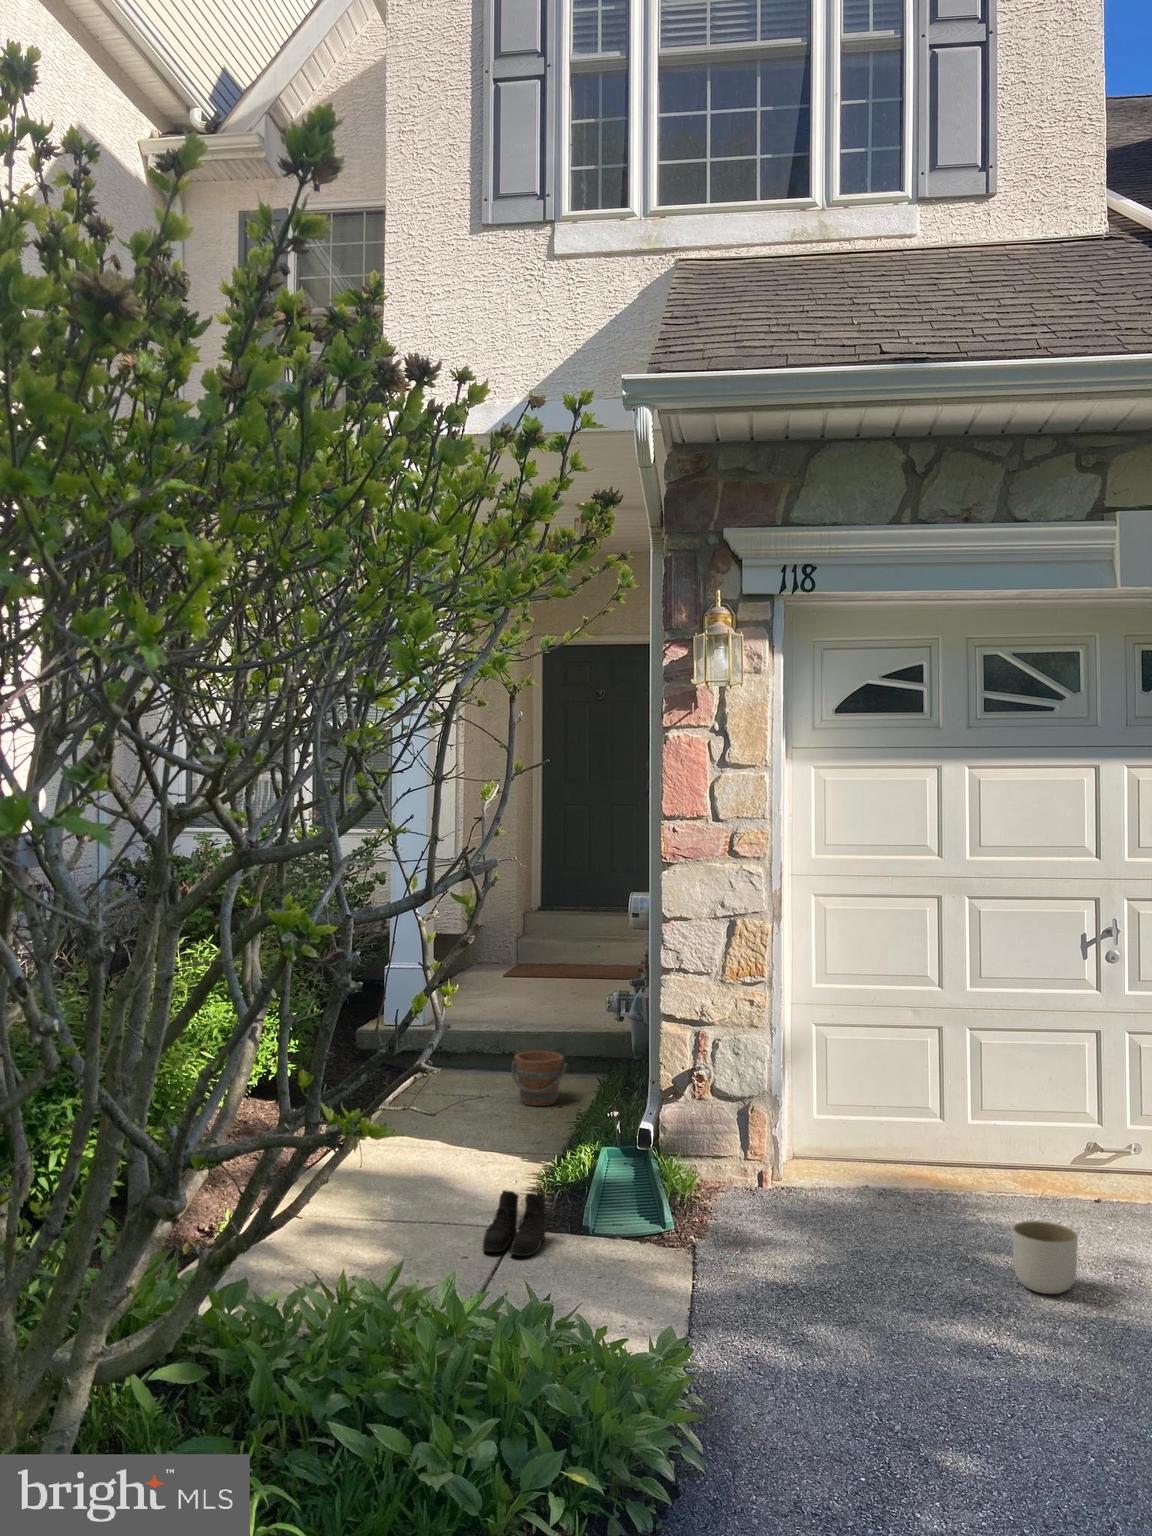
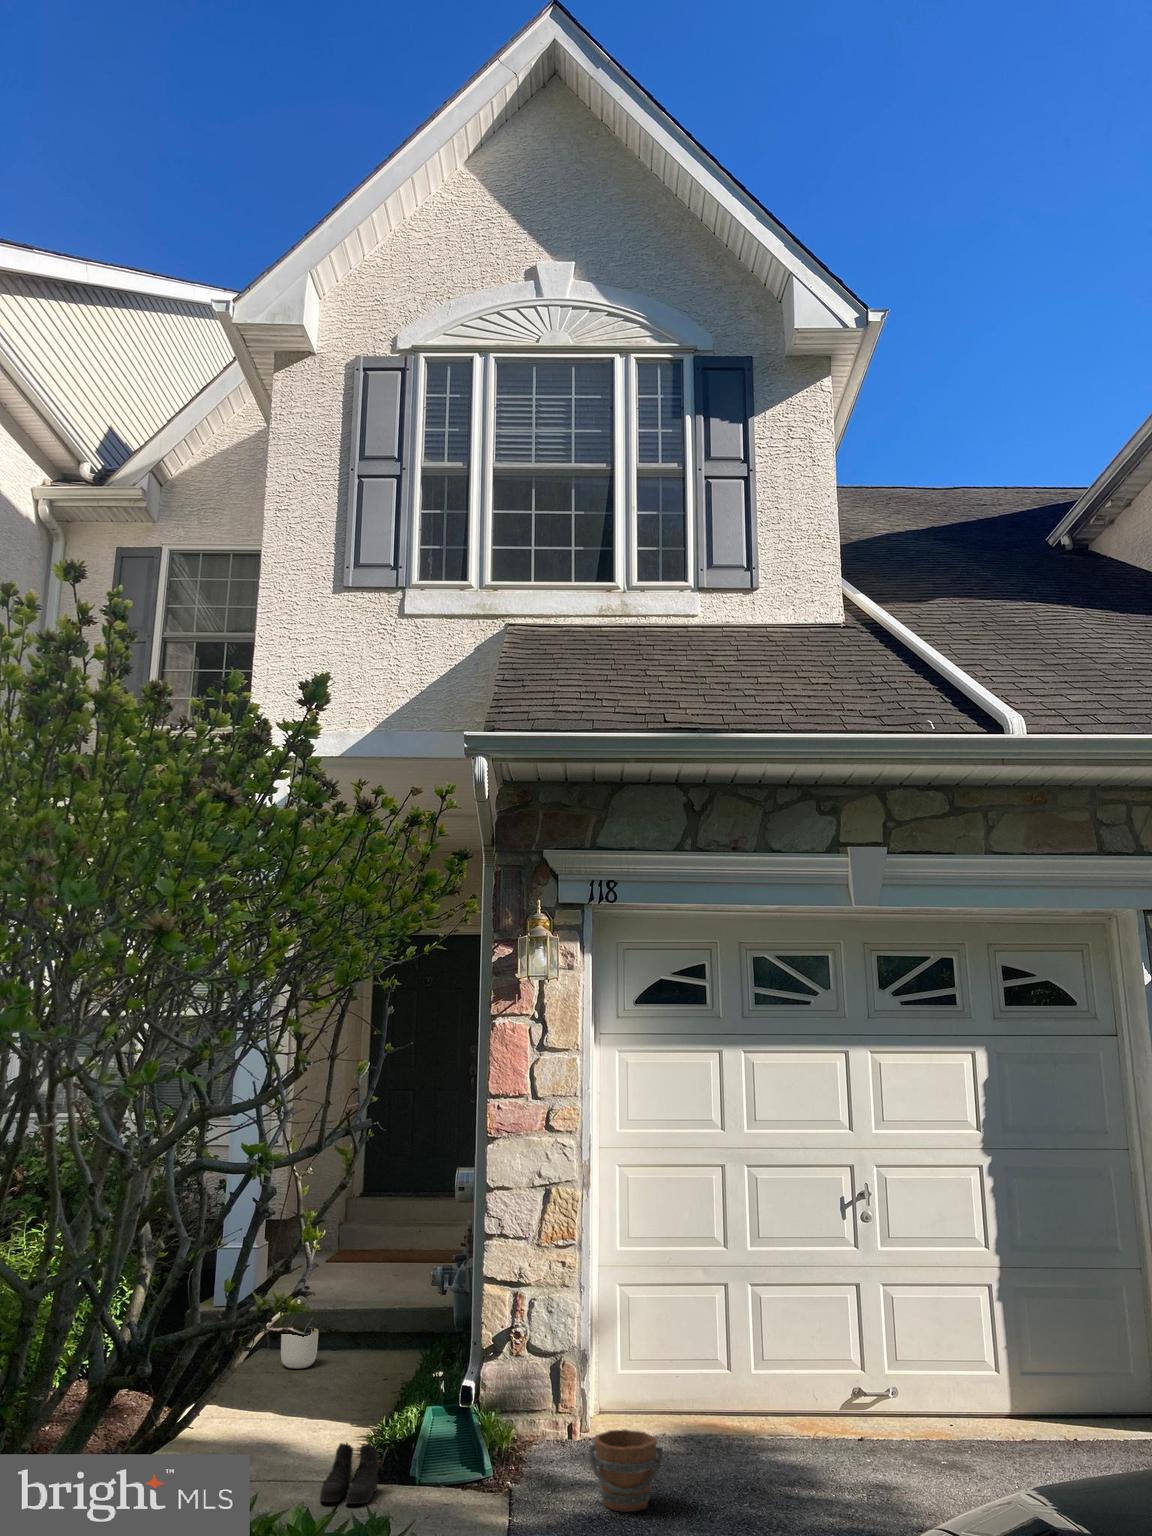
bucket: present [511,1051,567,1106] -> present [589,1429,663,1512]
planter: present [1012,1221,1078,1294] -> present [281,1328,318,1369]

